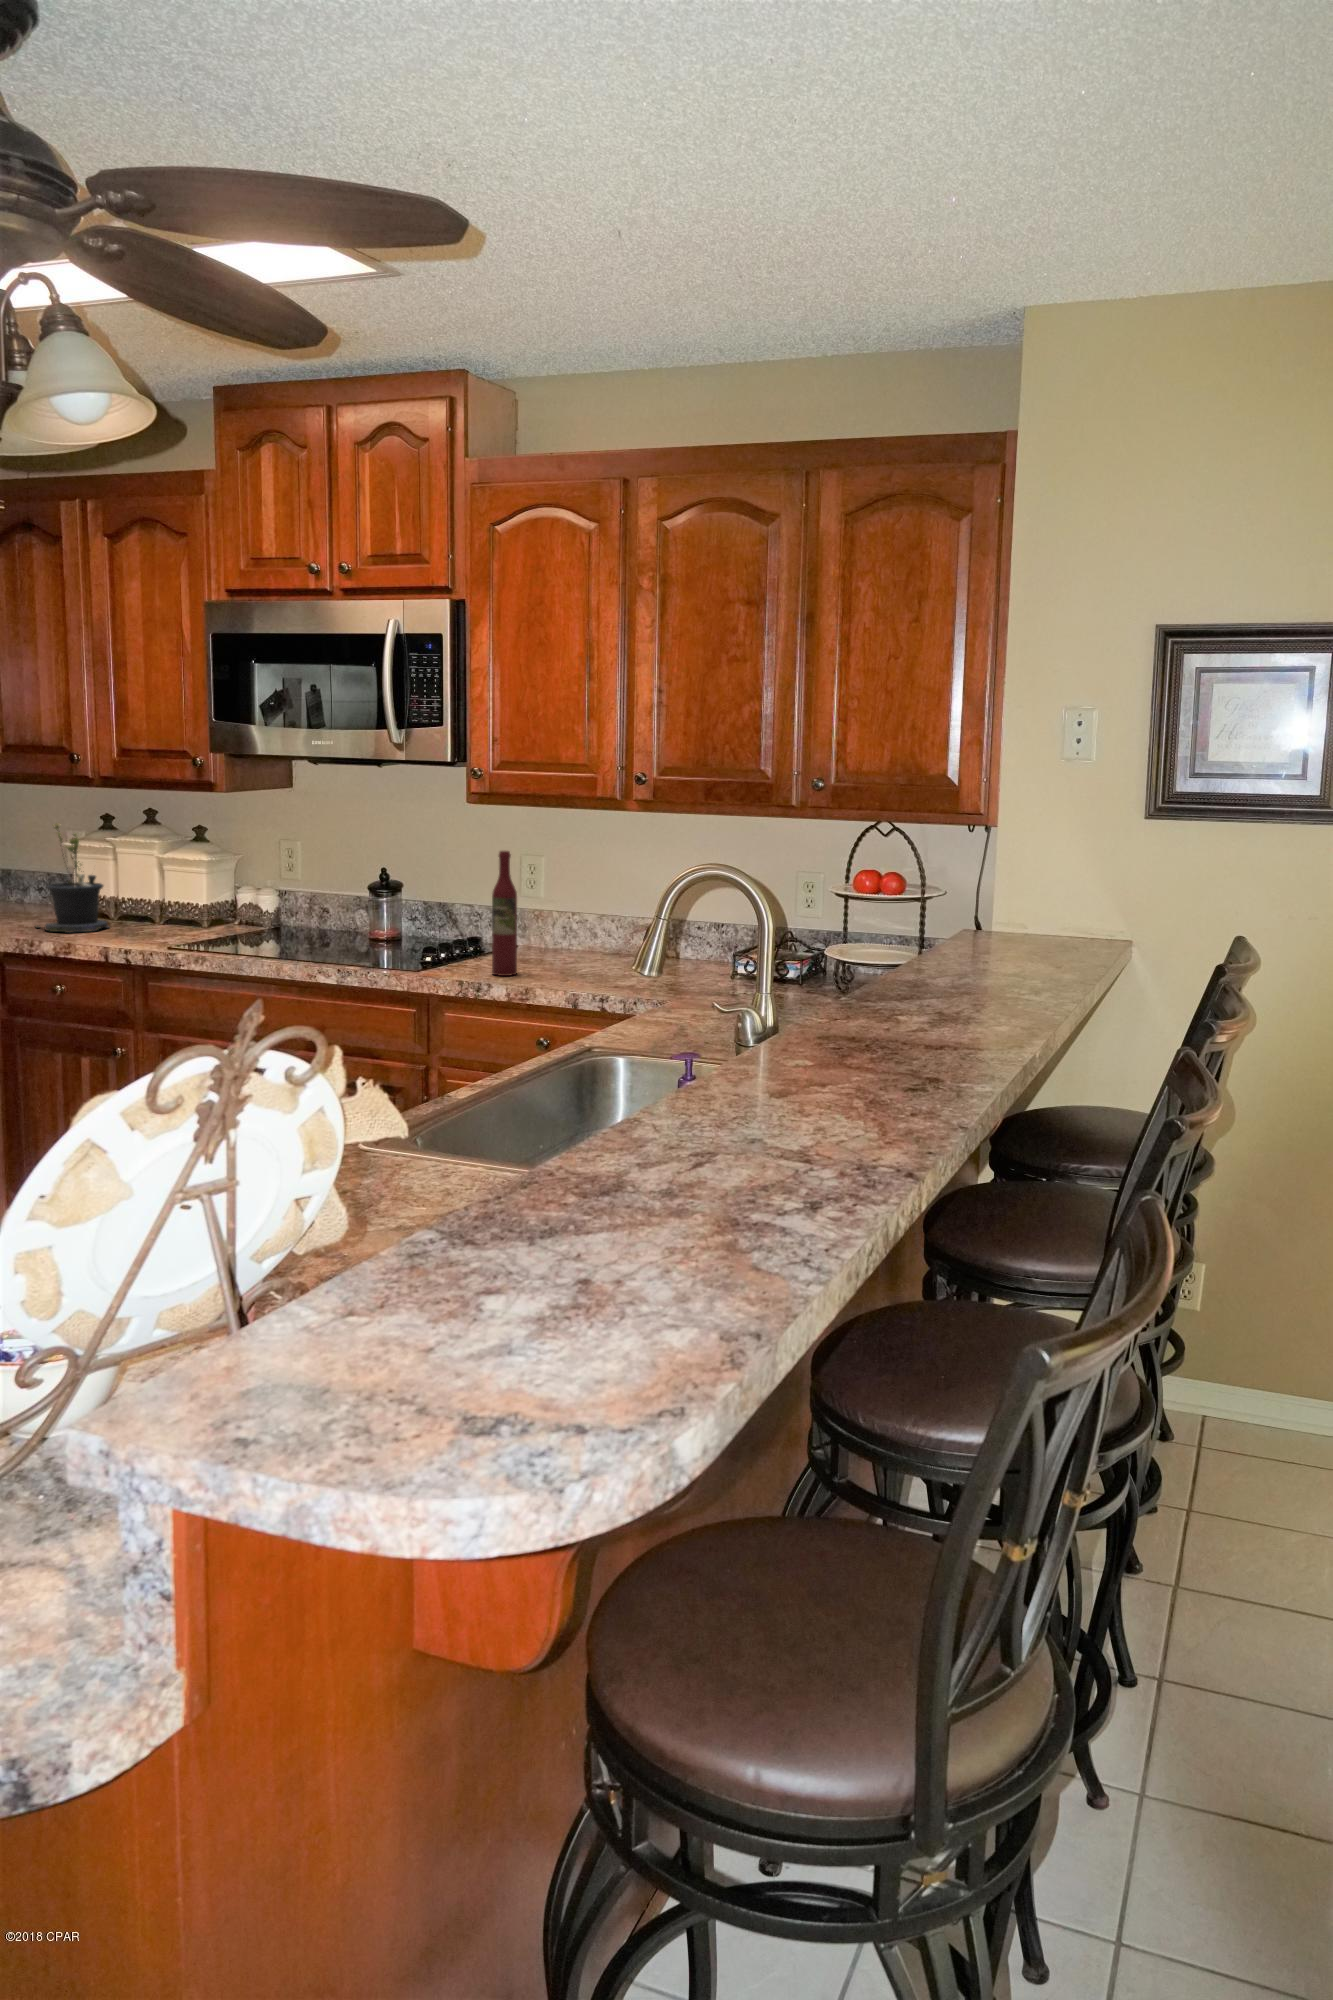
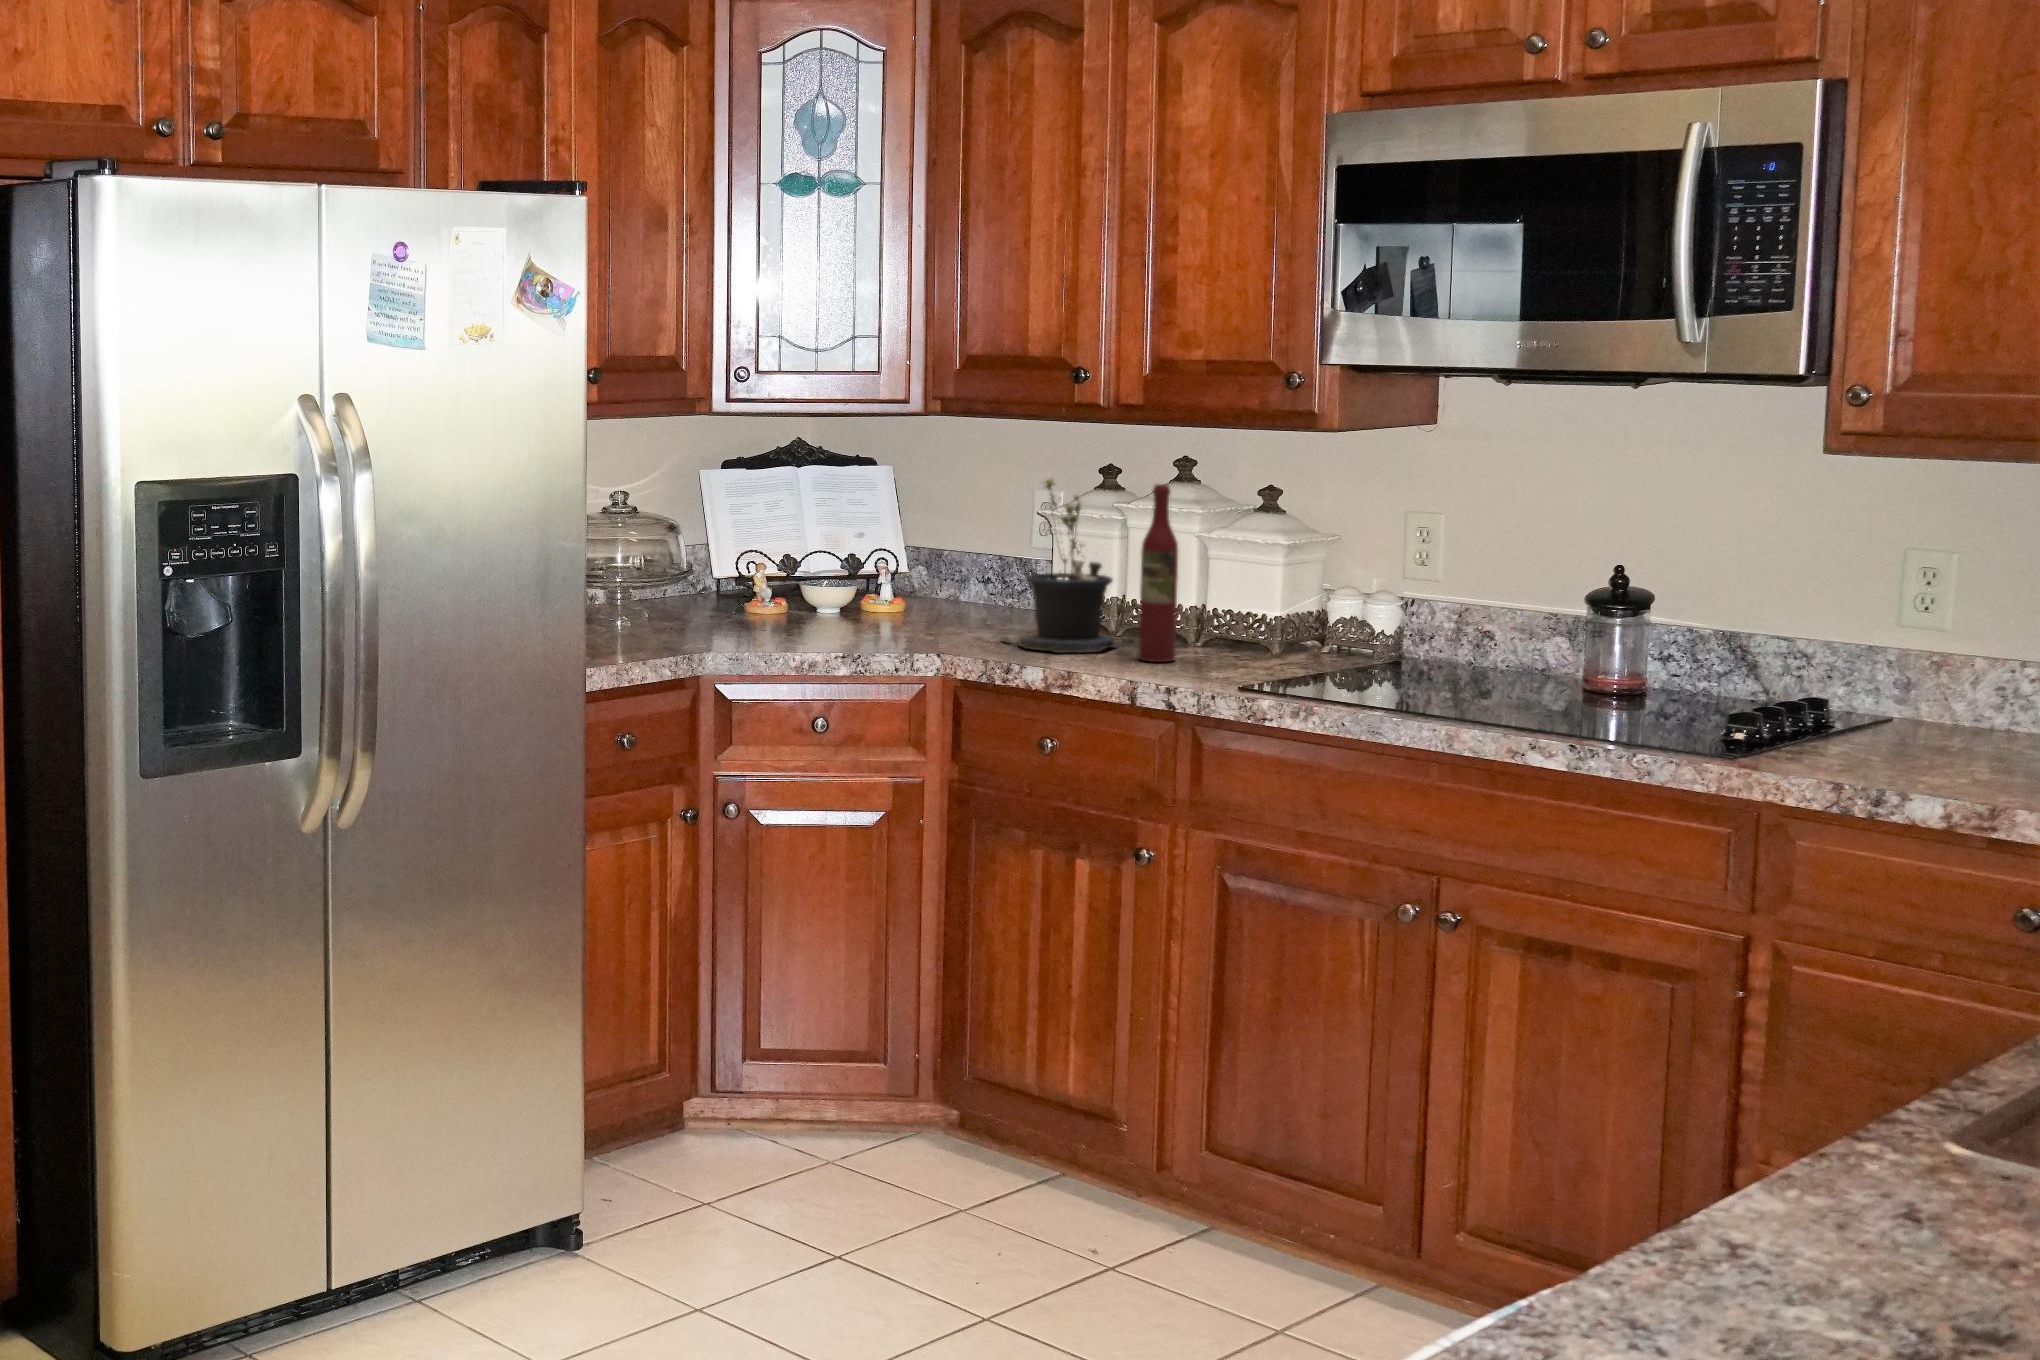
wine bottle: present [492,851,517,976] -> present [1139,484,1178,662]

